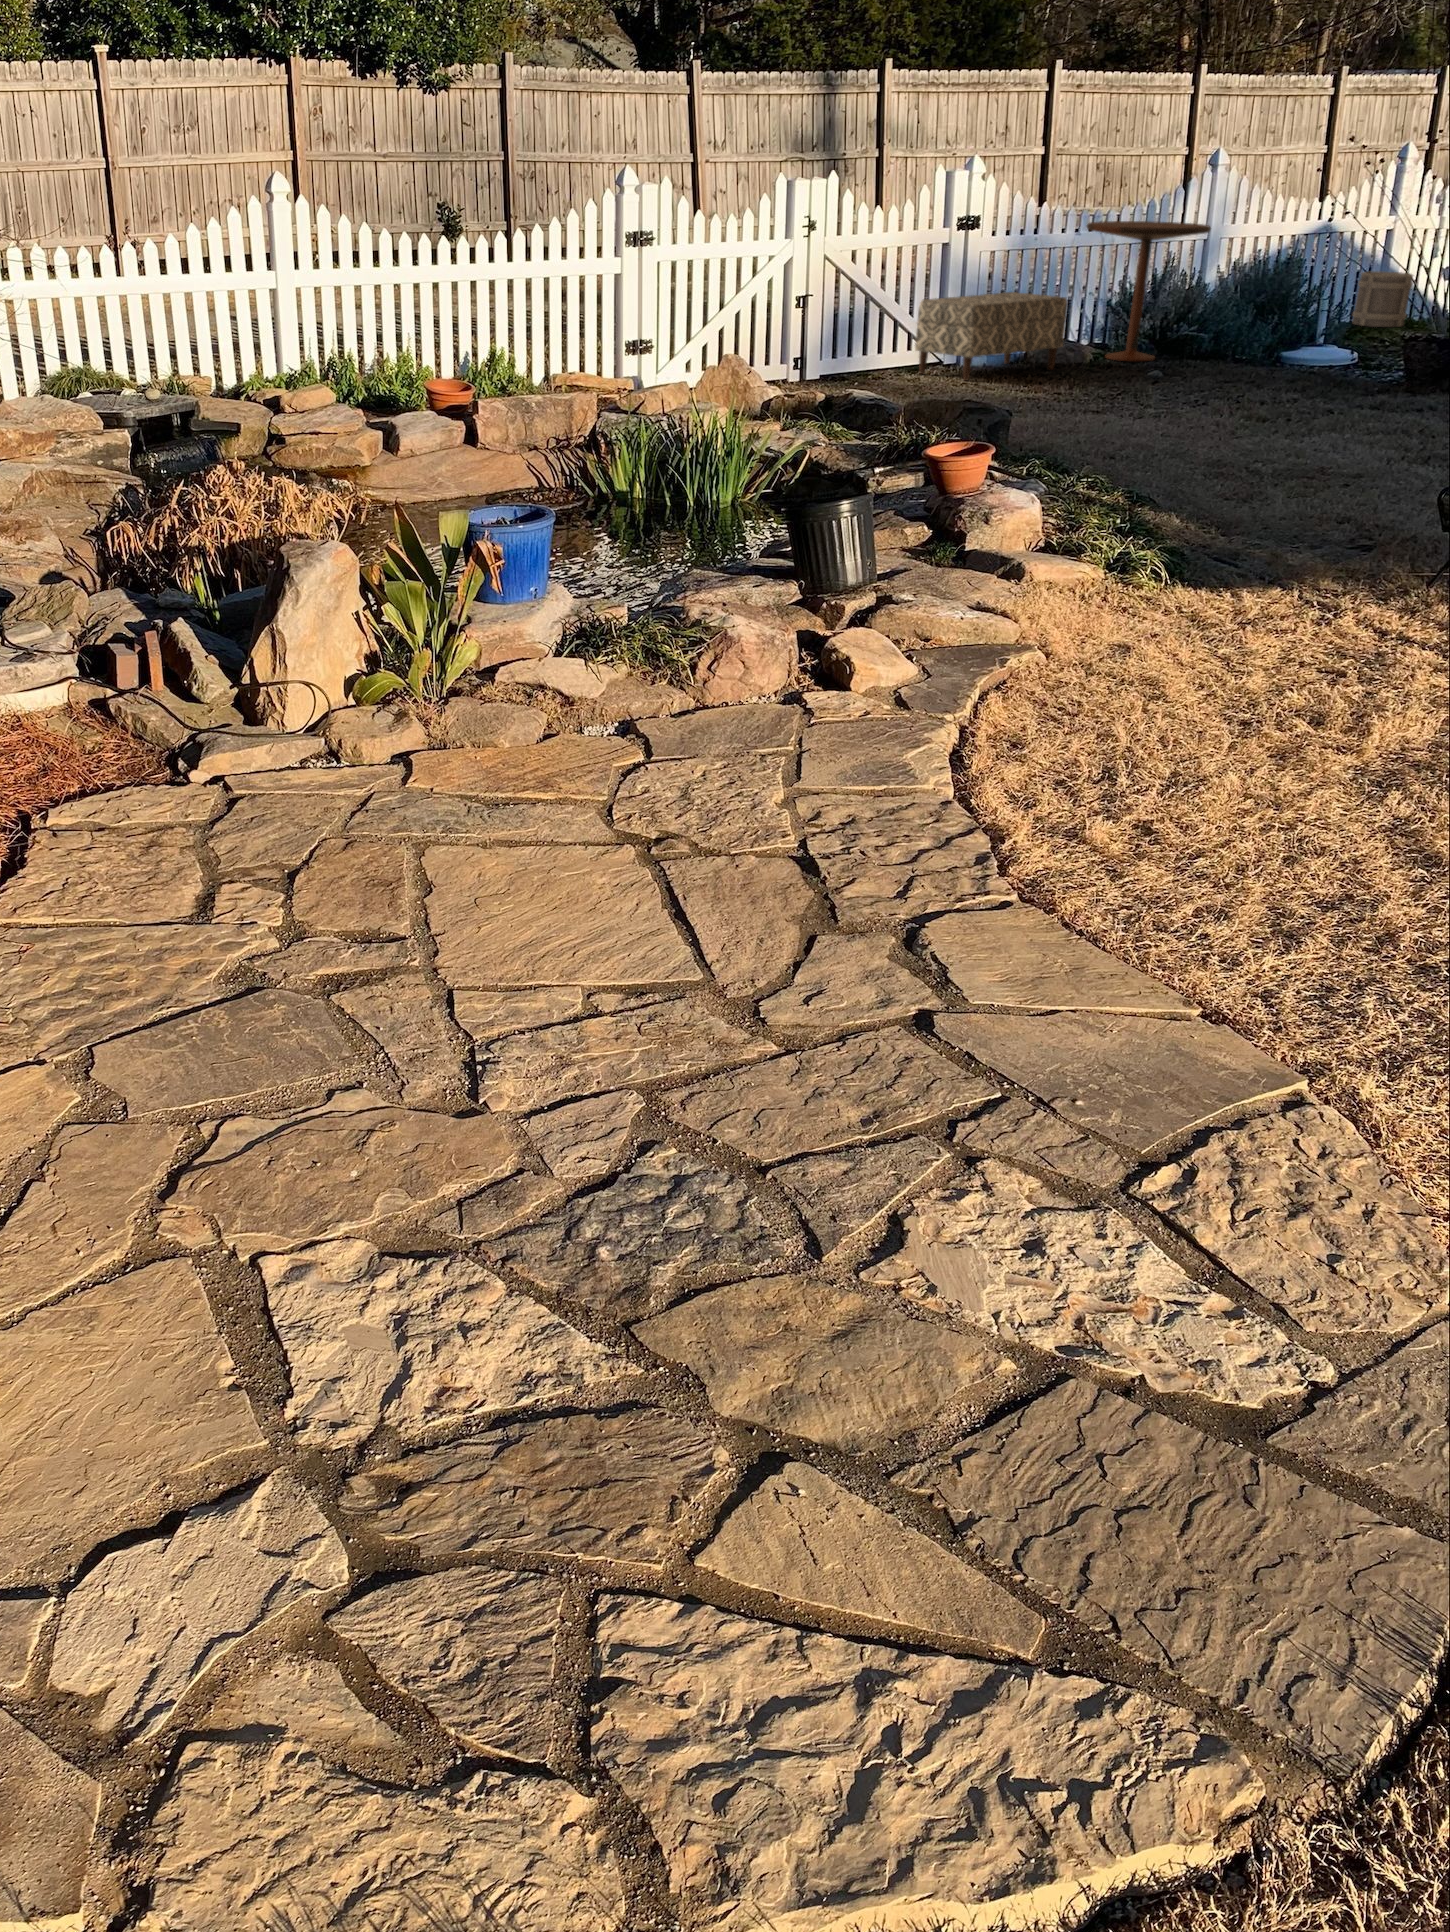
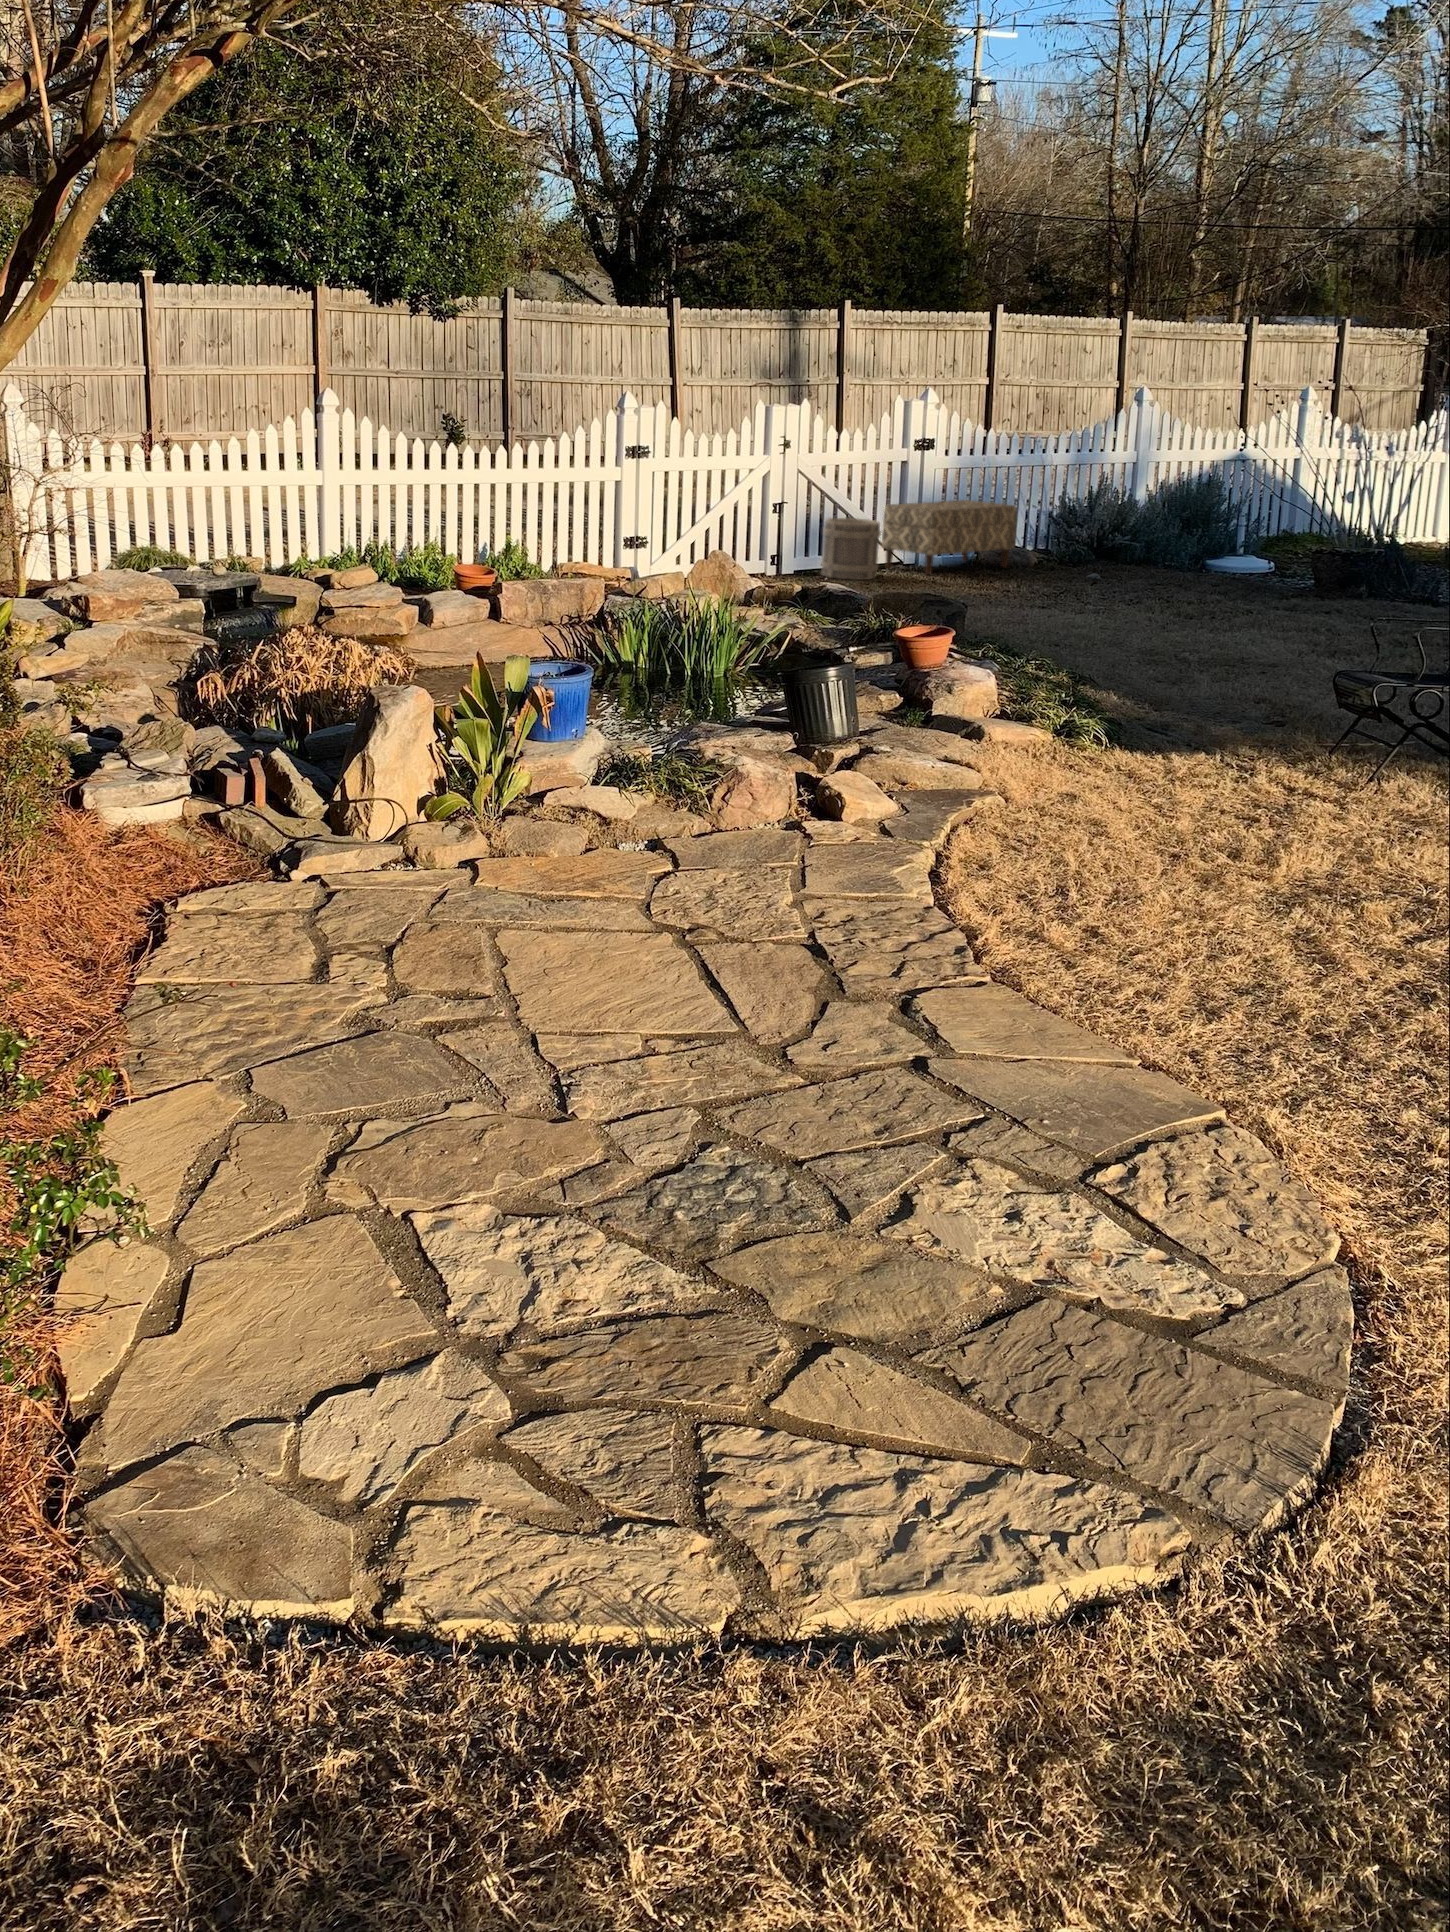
pedestal table: present [1087,221,1211,361] -> none [1031,442,1142,562]
bucket: present [1352,271,1413,327] -> present [821,518,881,580]

